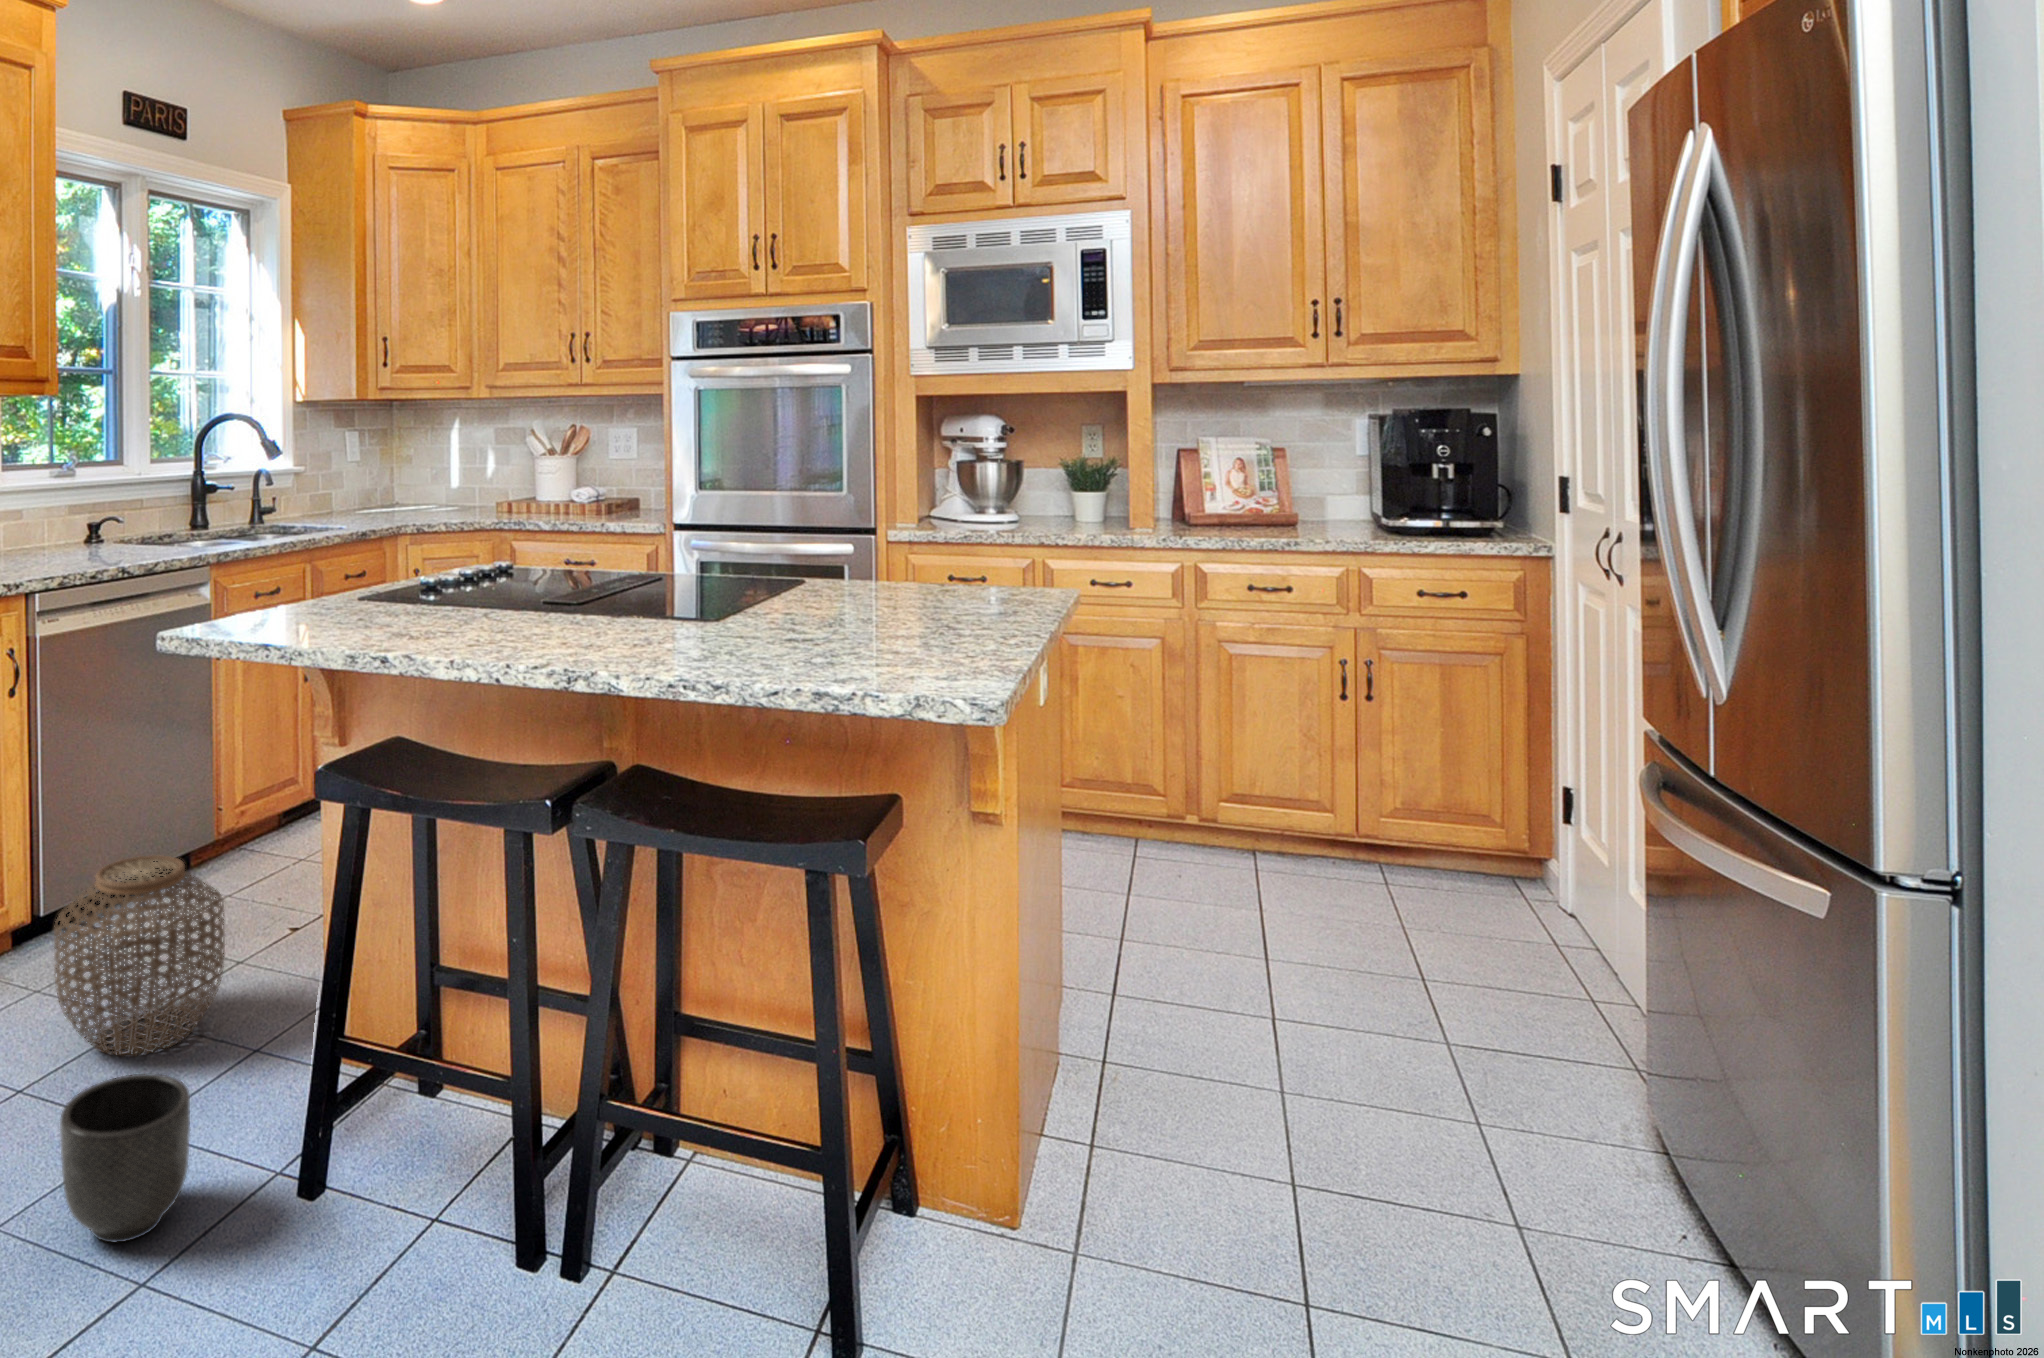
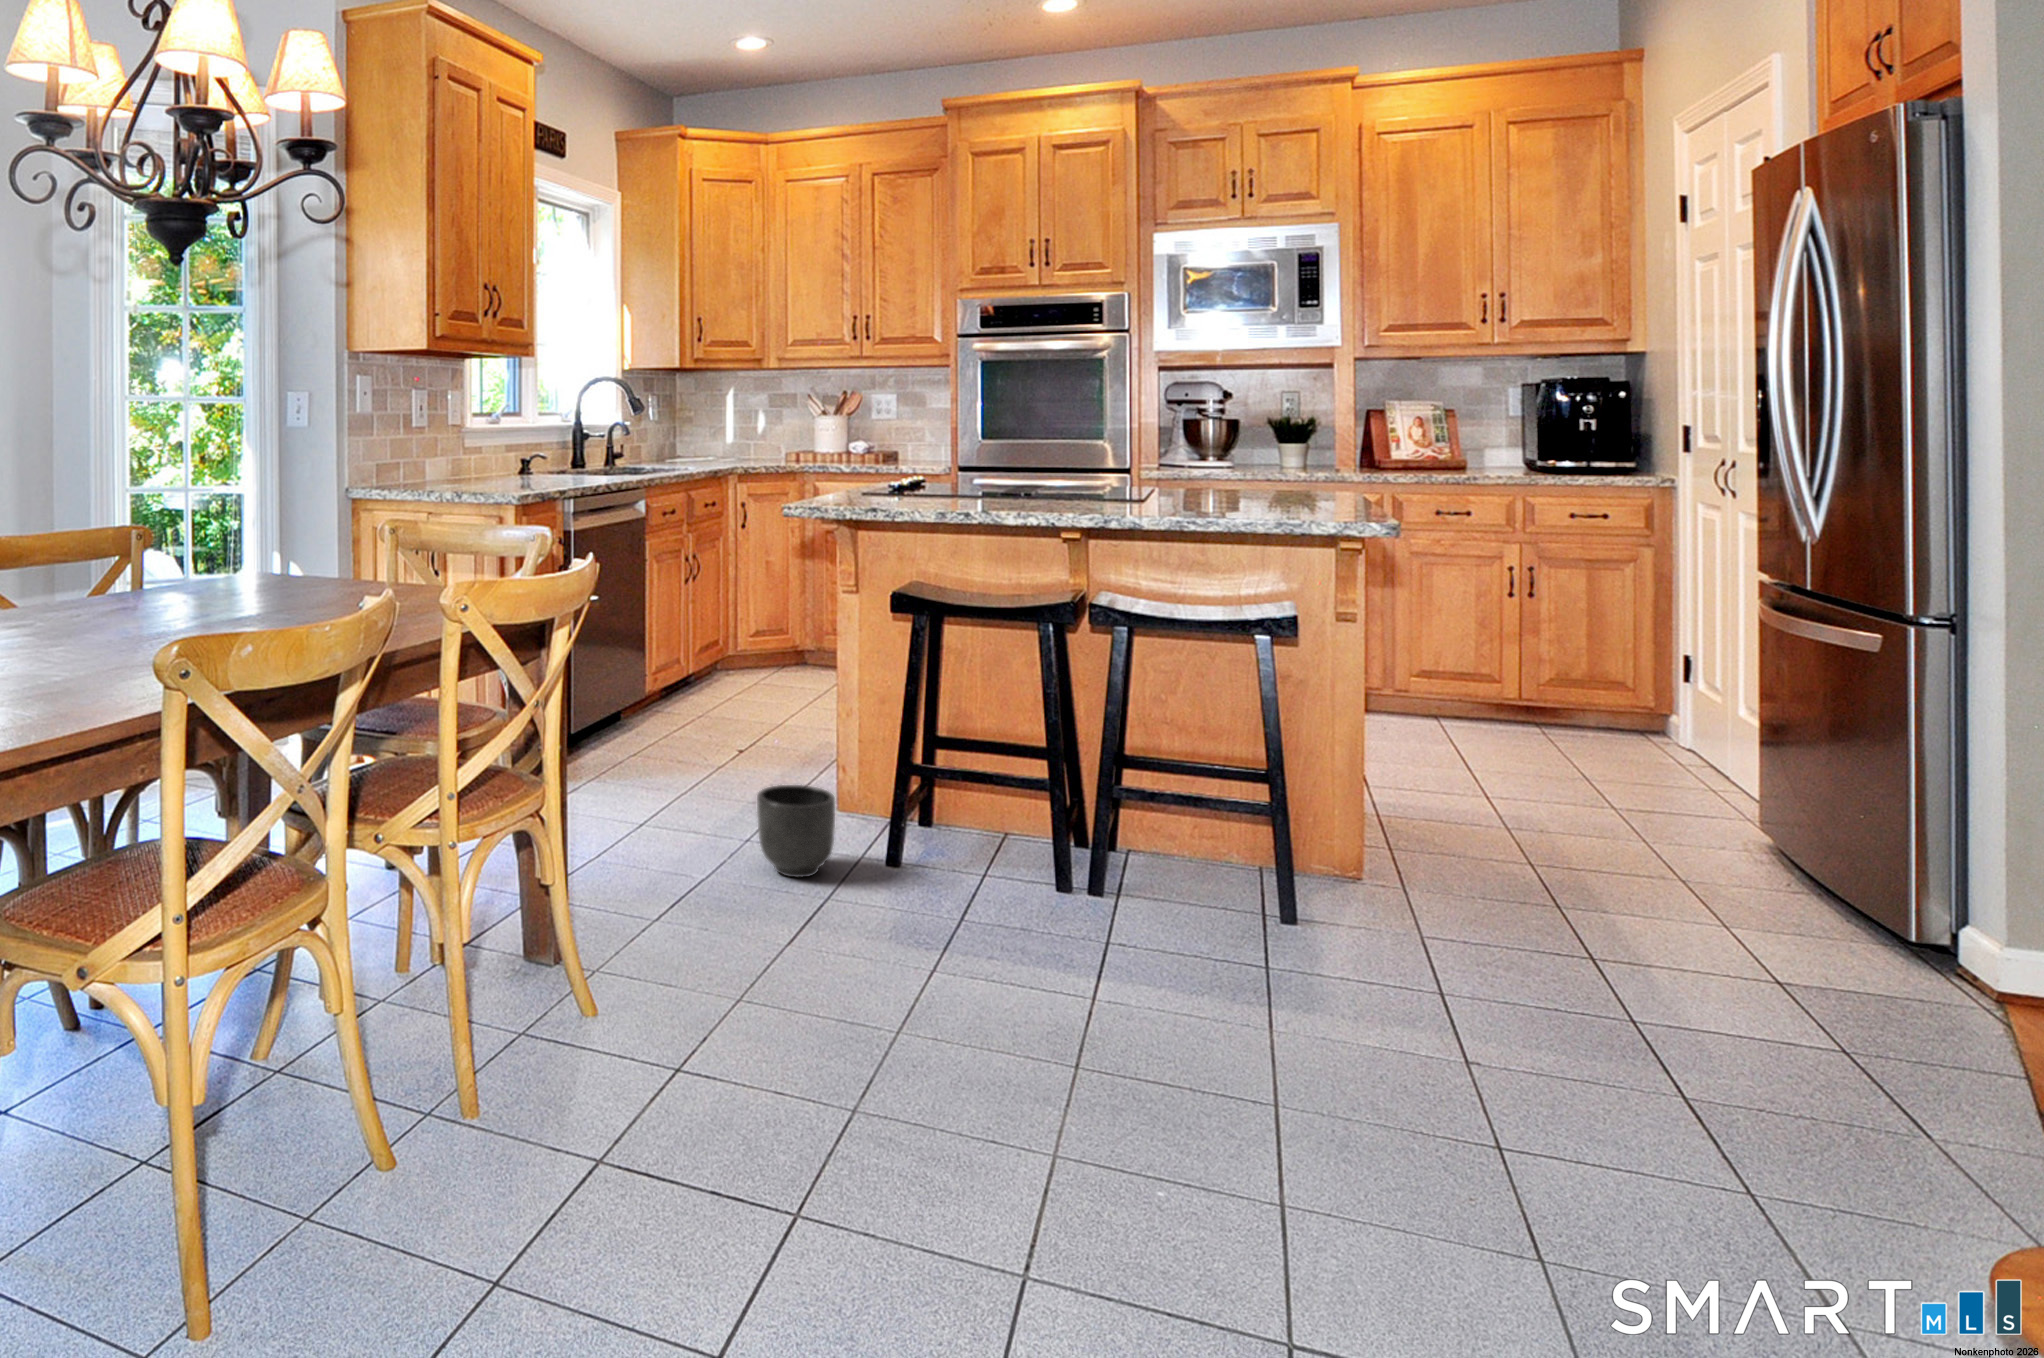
woven basket: present [54,855,225,1055] -> none [644,676,756,805]

